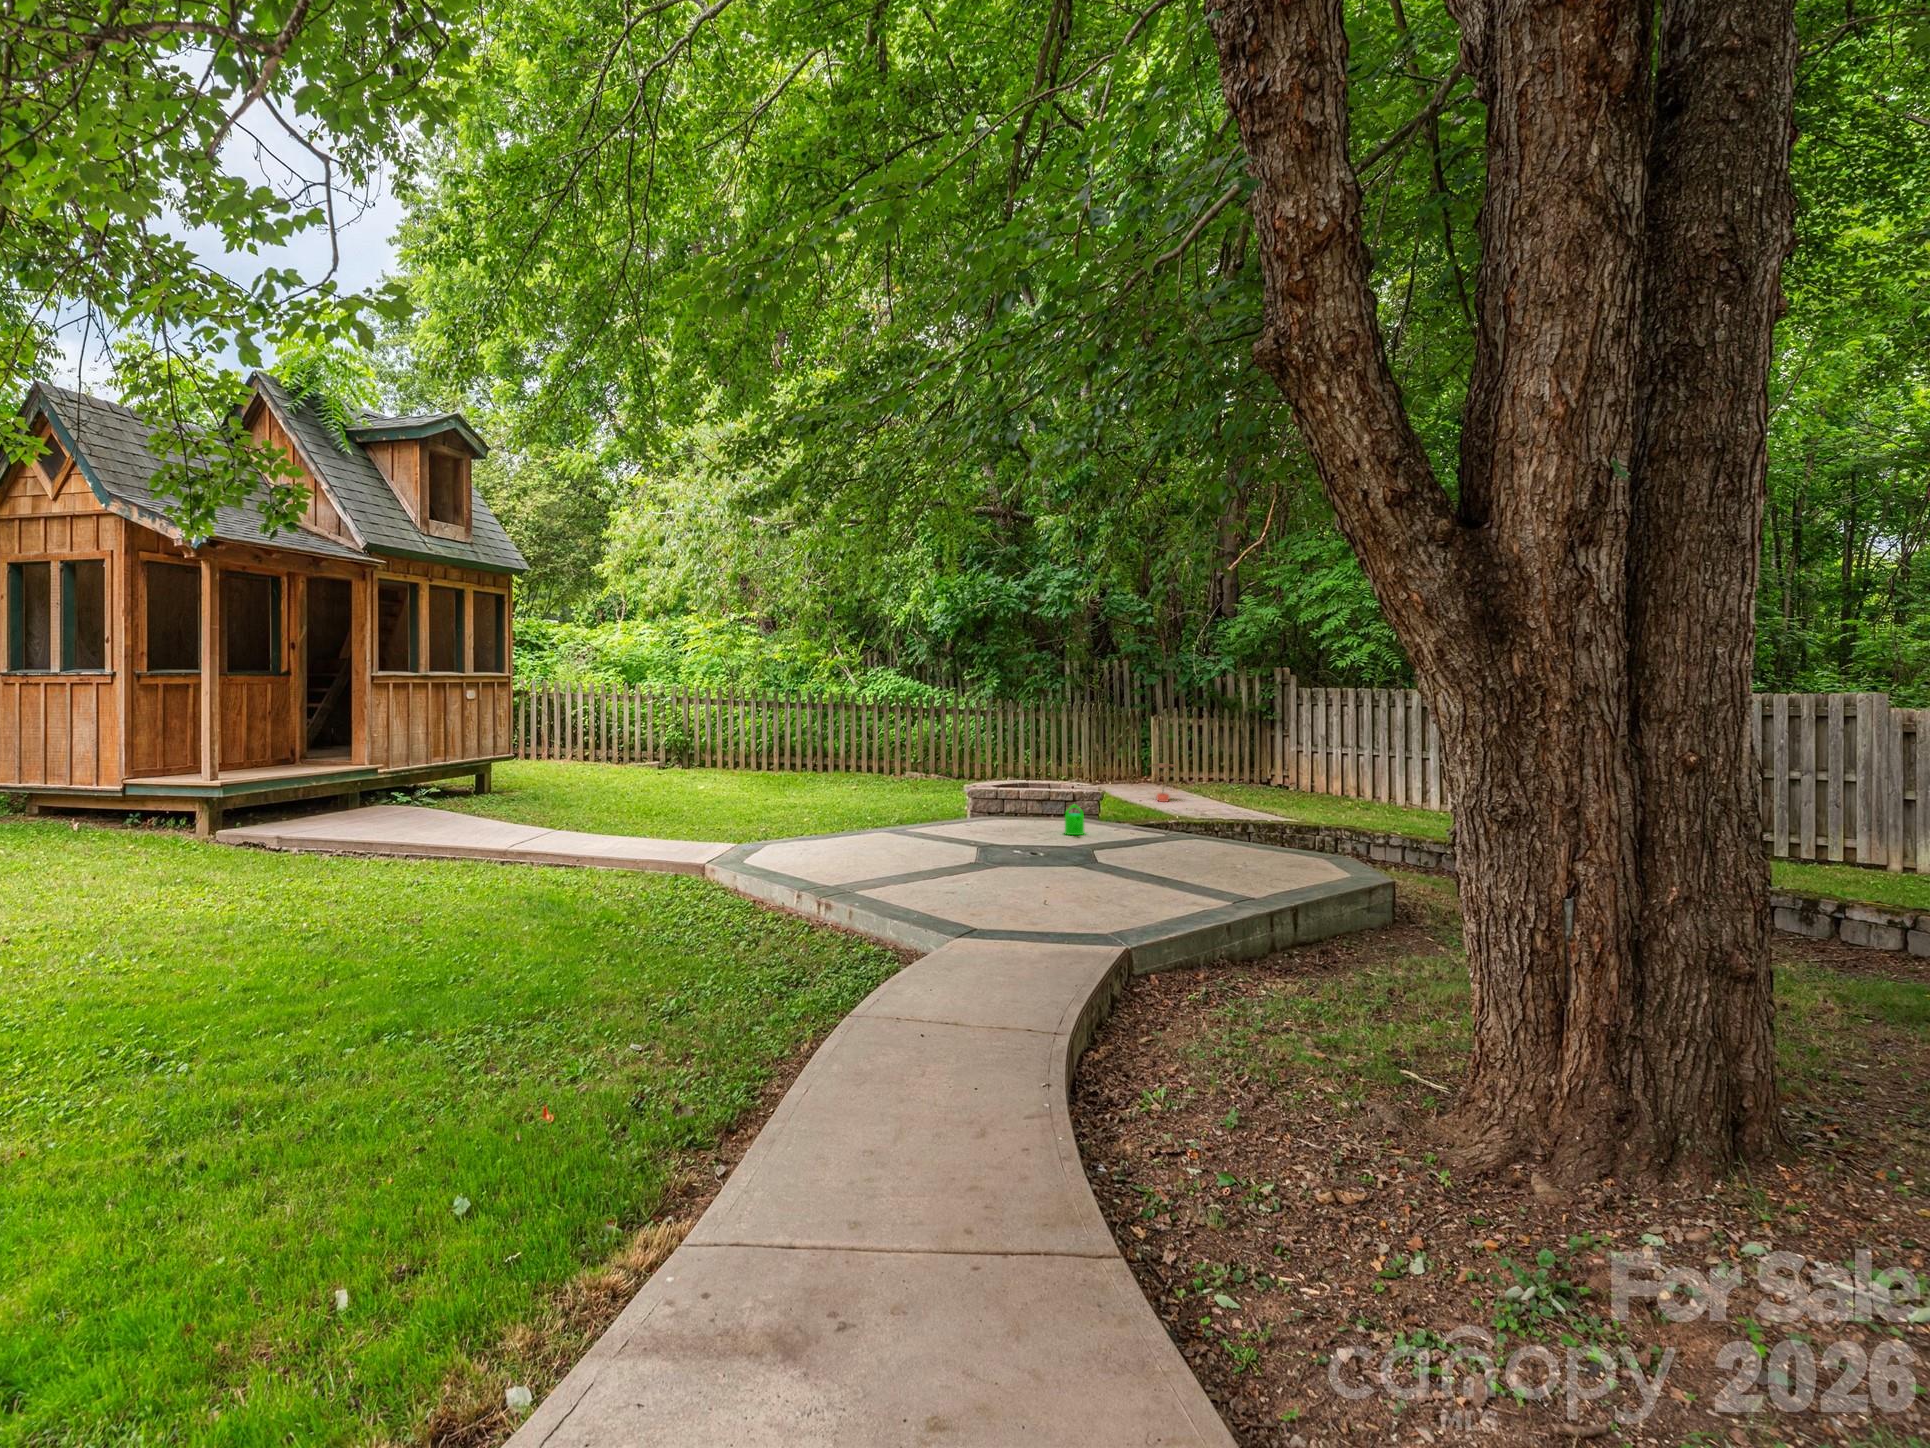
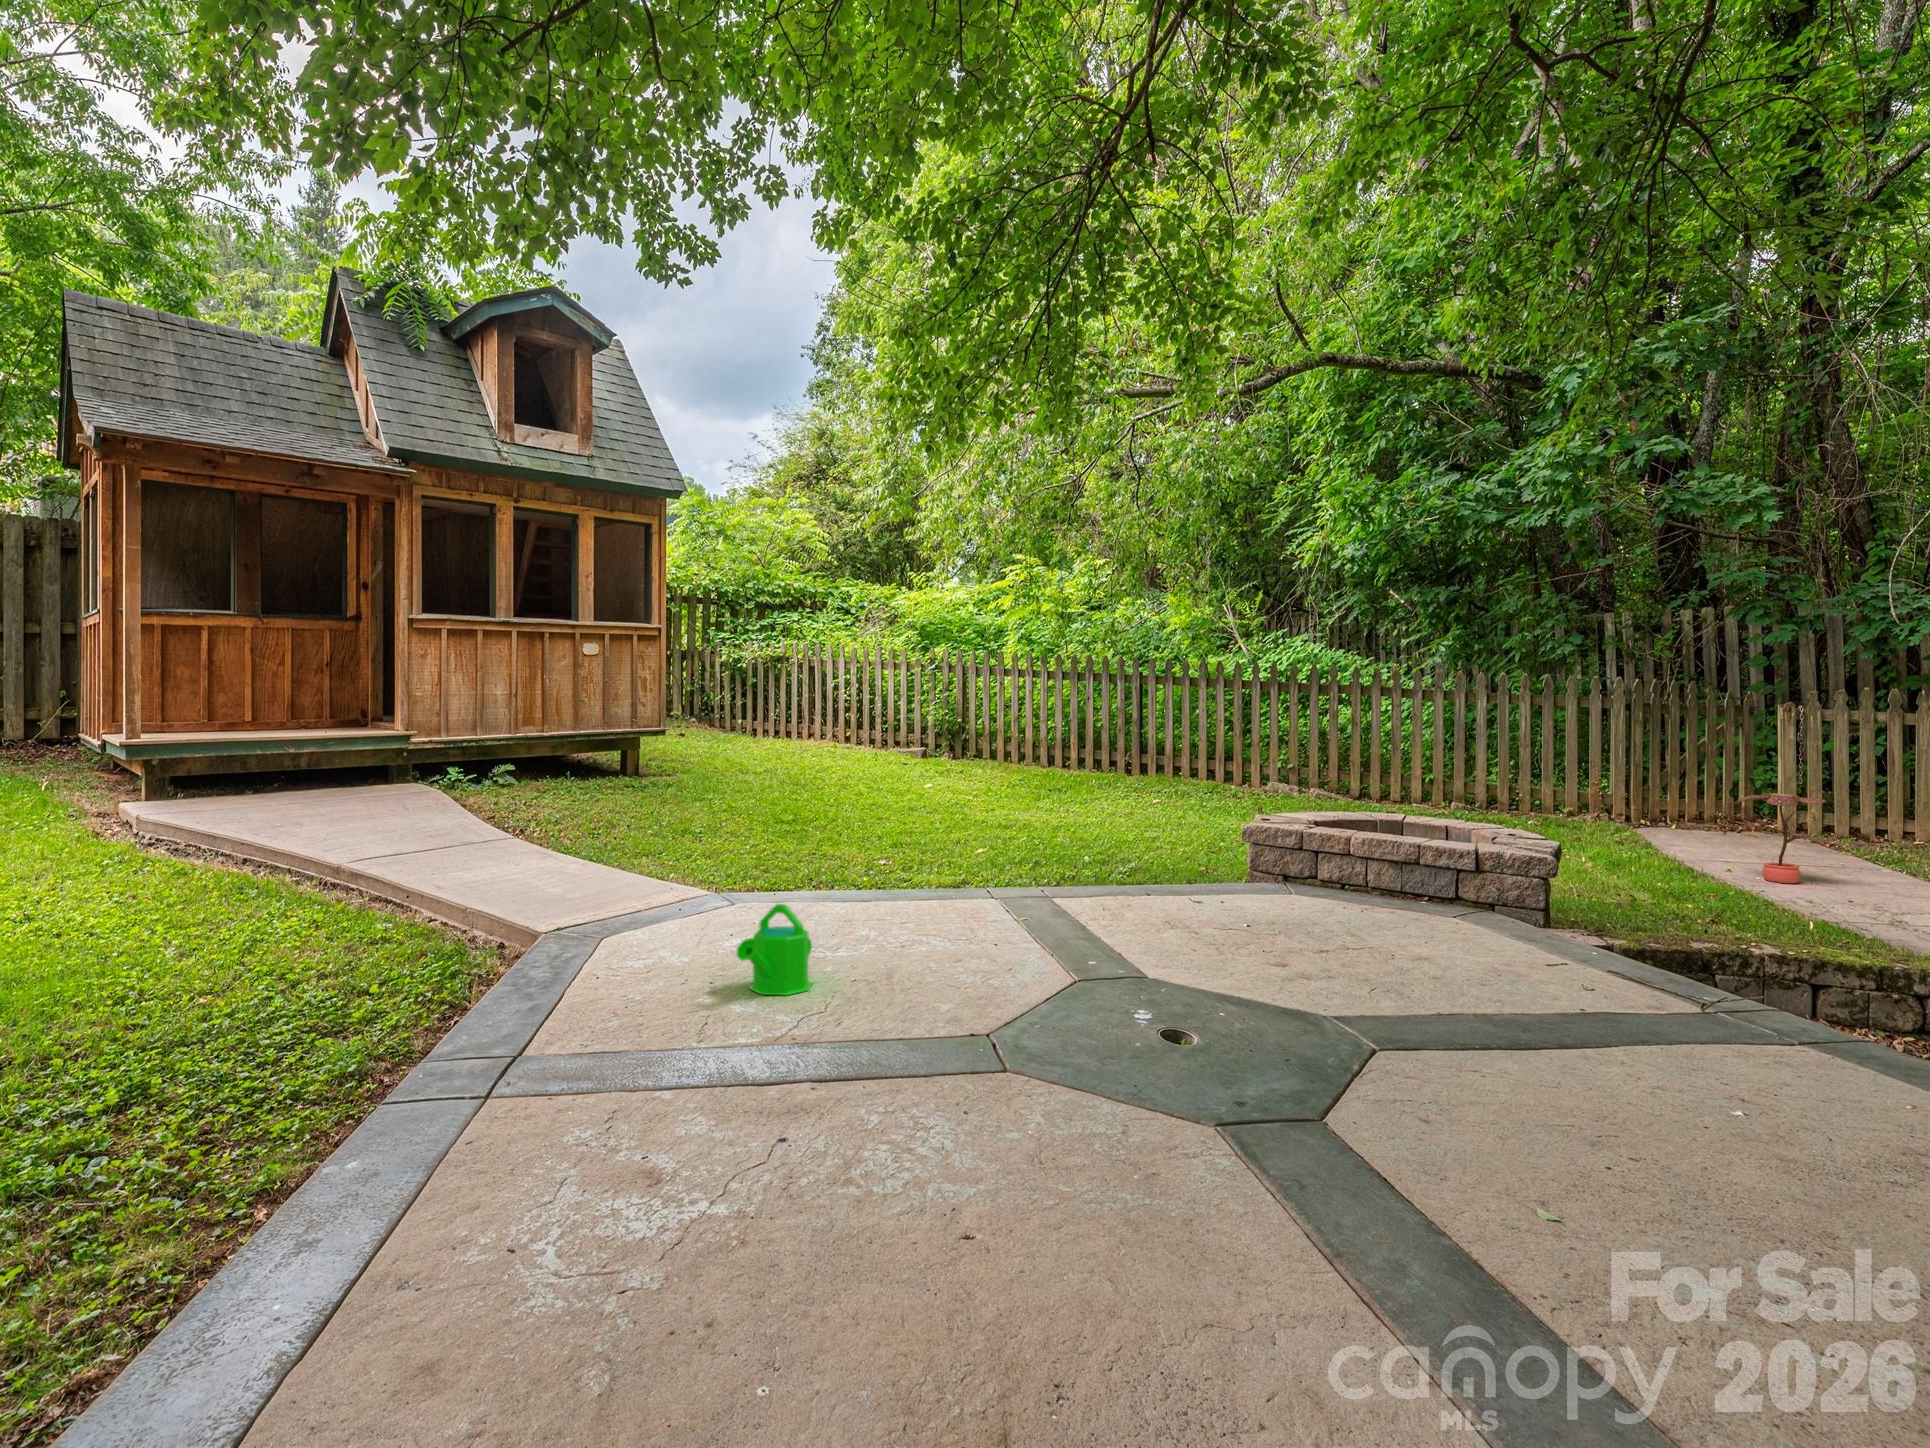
watering can: present [1065,805,1085,835] -> present [737,904,812,996]

